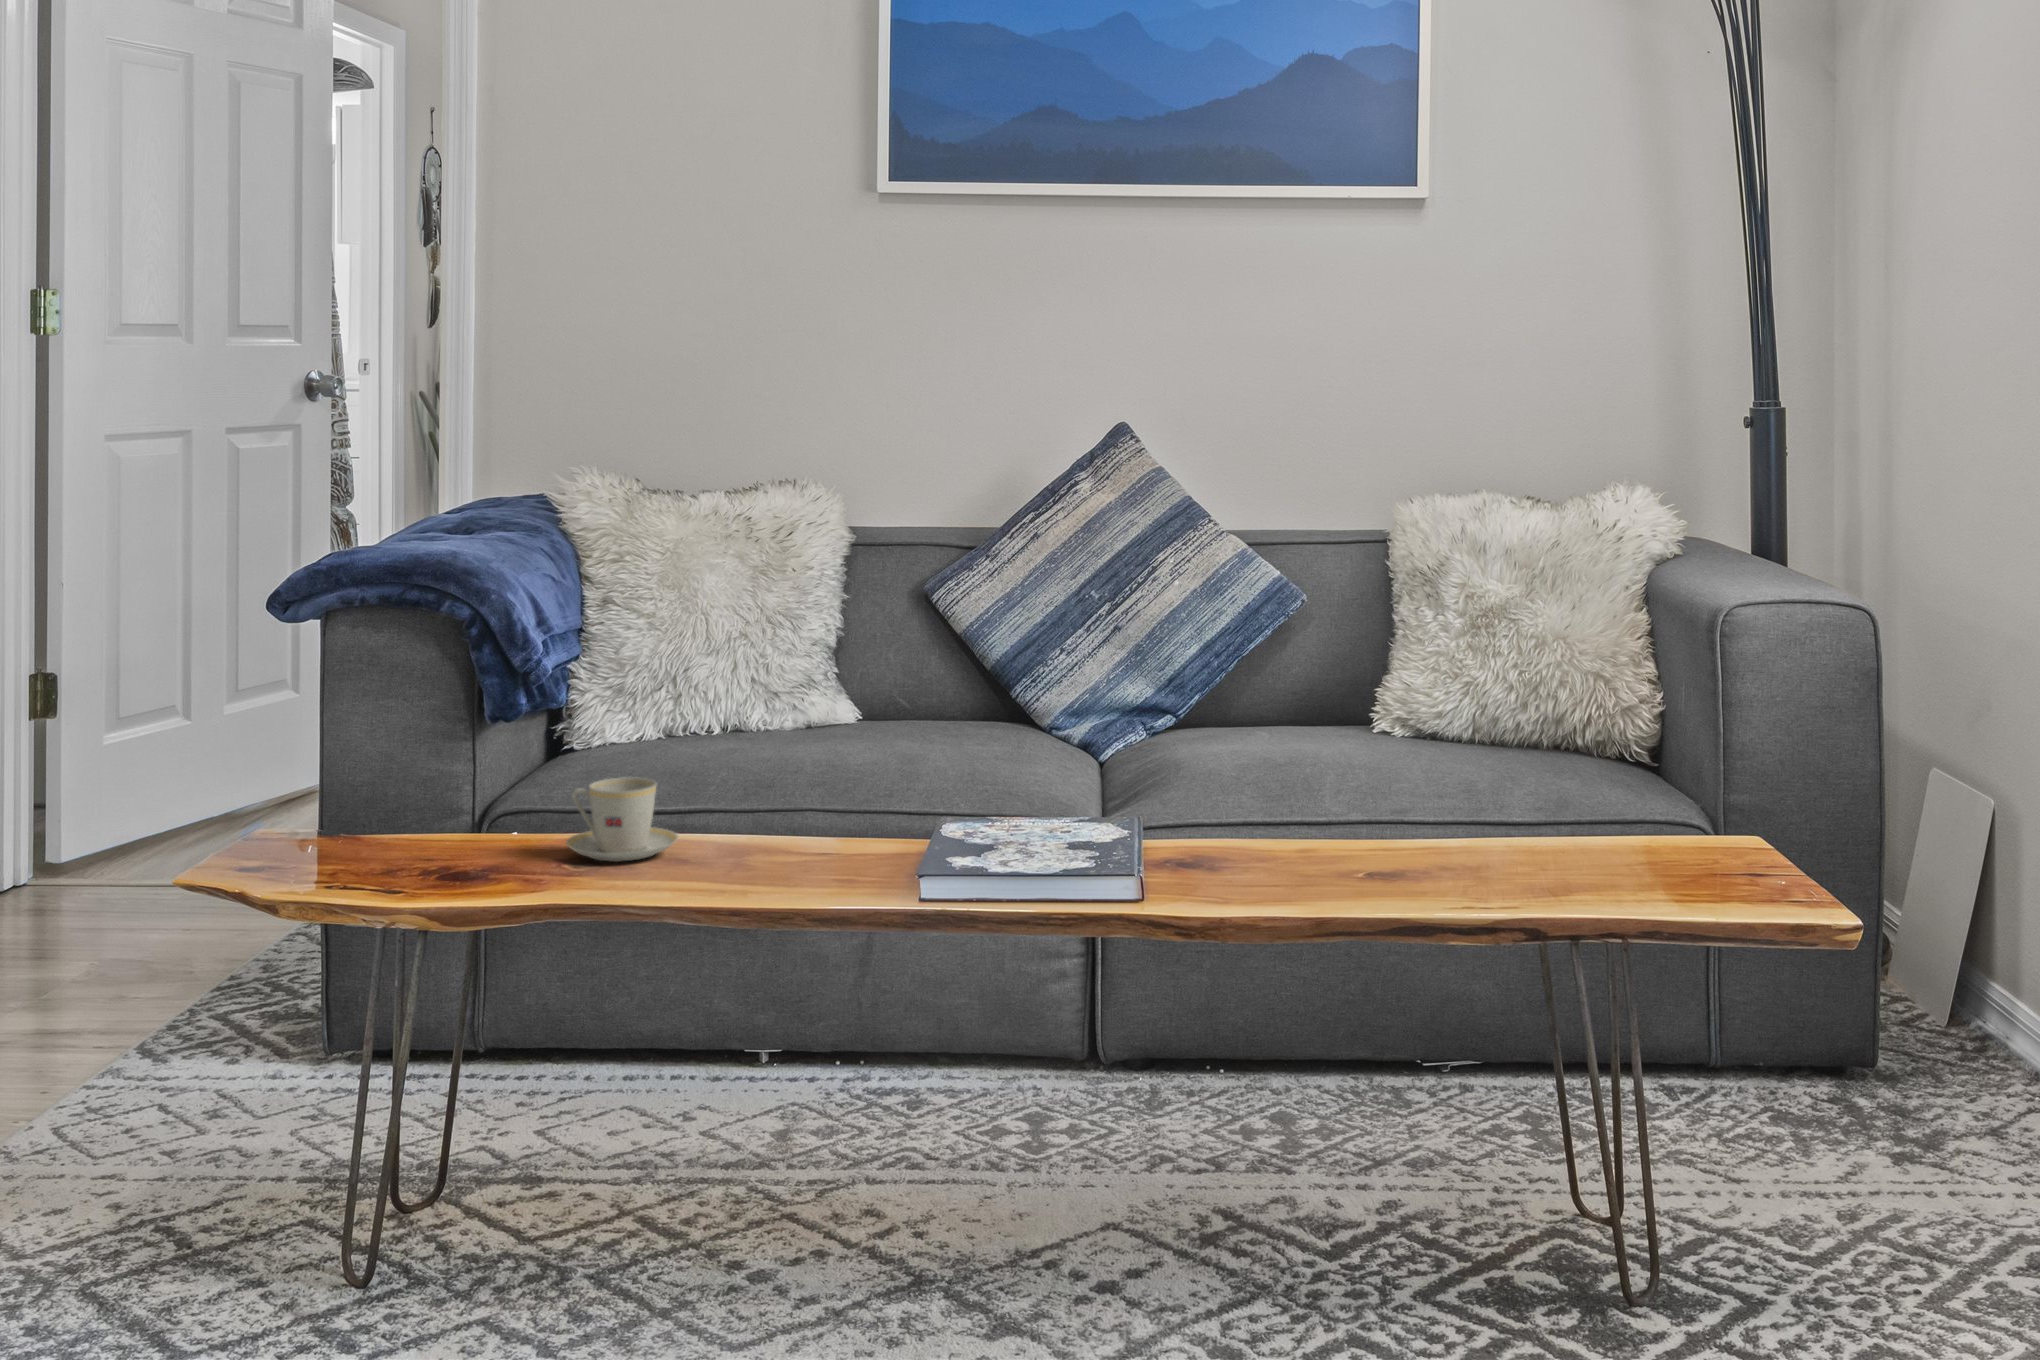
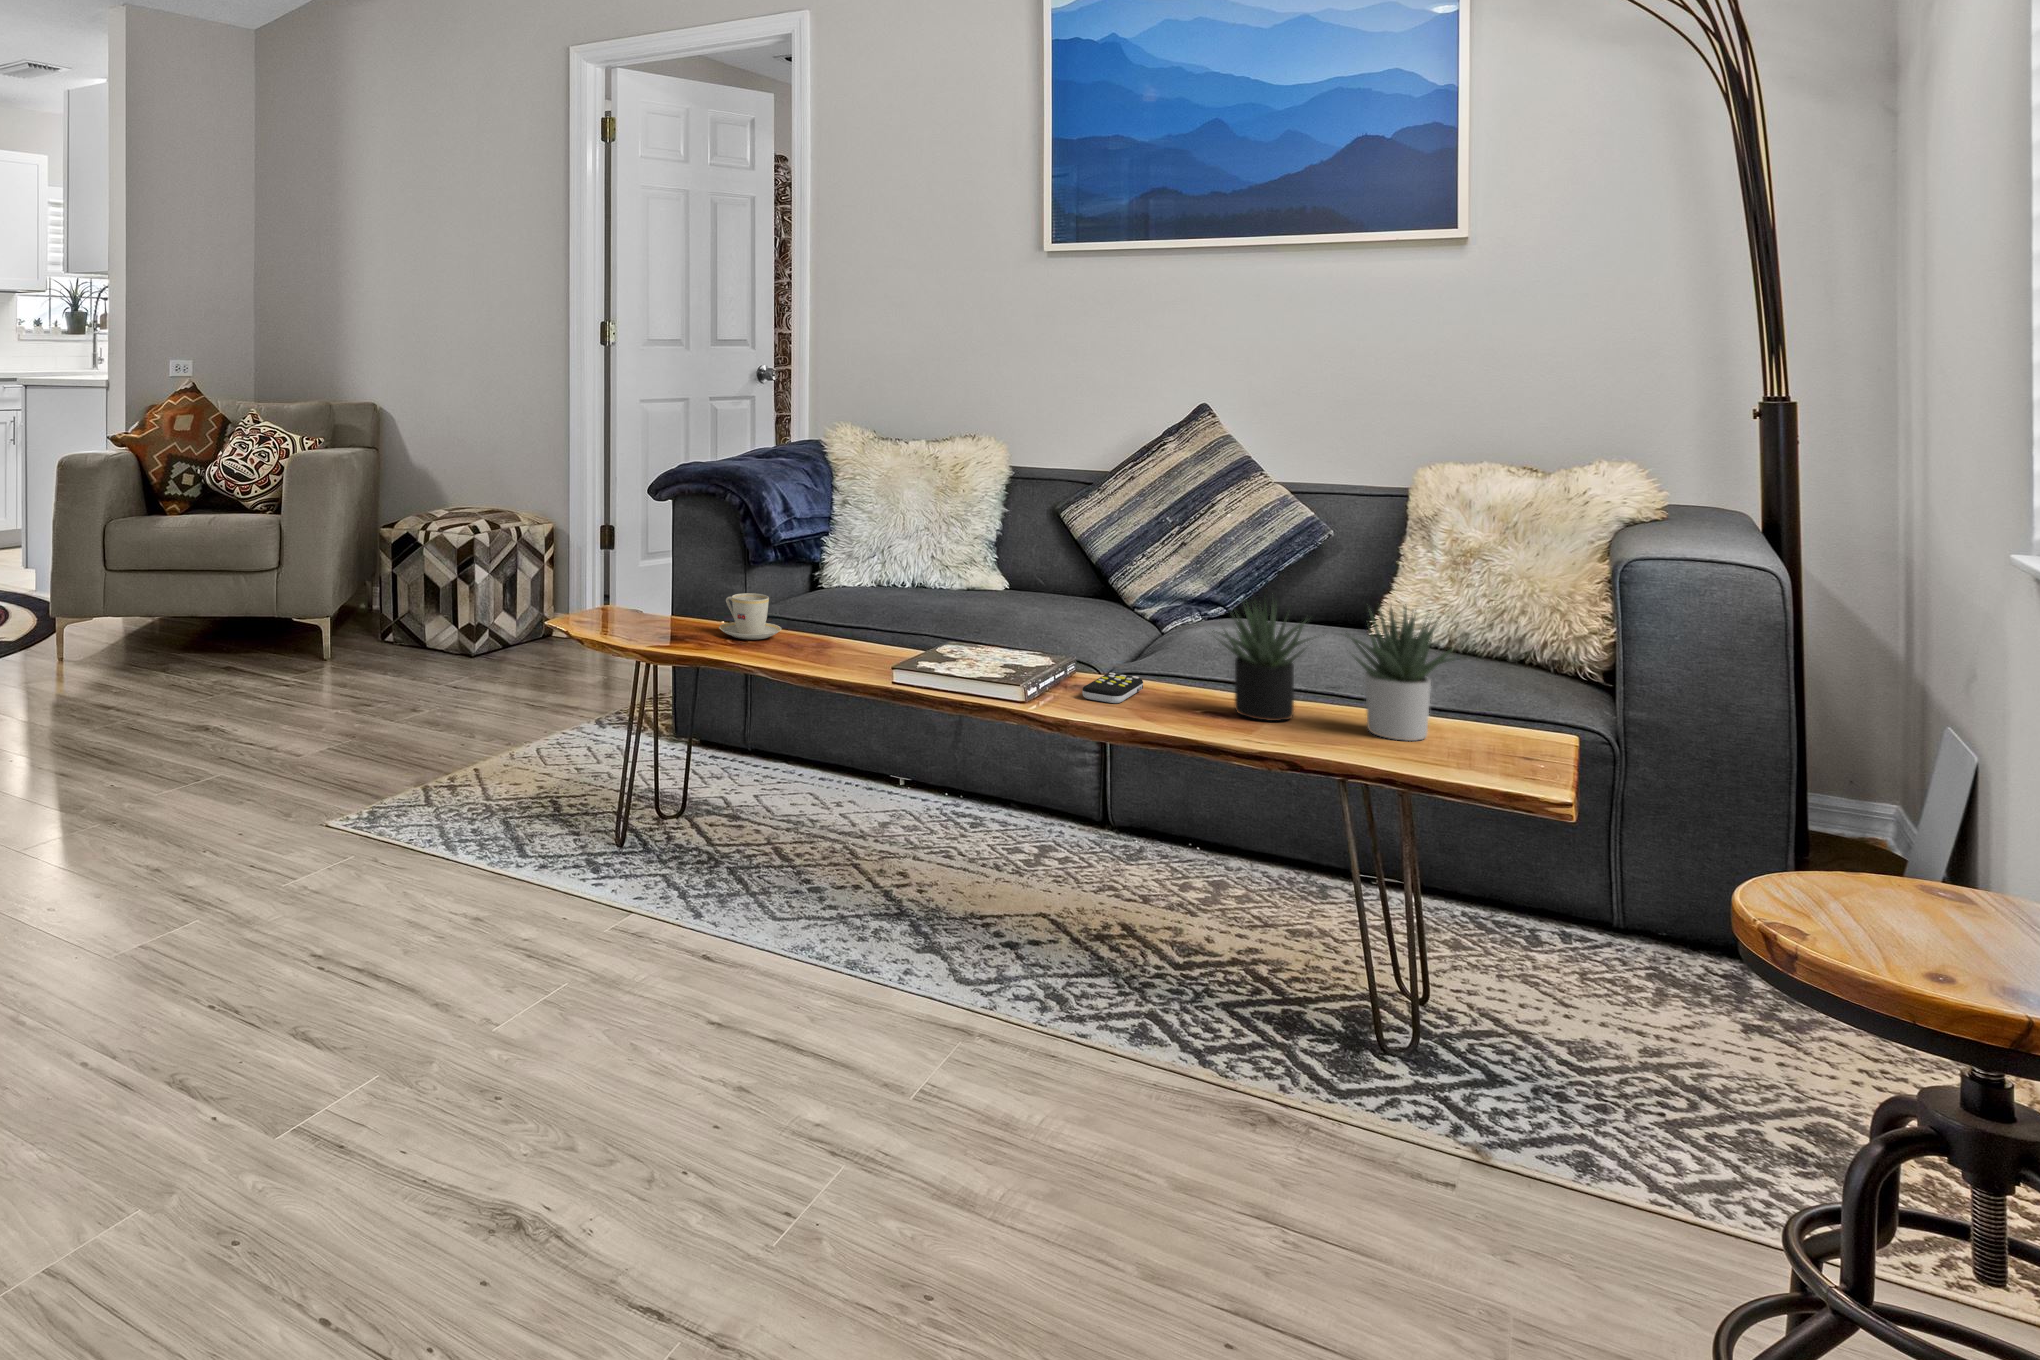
succulent plant: none [1395,686,1732,878] -> present [1213,603,1456,741]
remote control: none [1238,836,1299,883] -> present [1082,673,1143,703]

